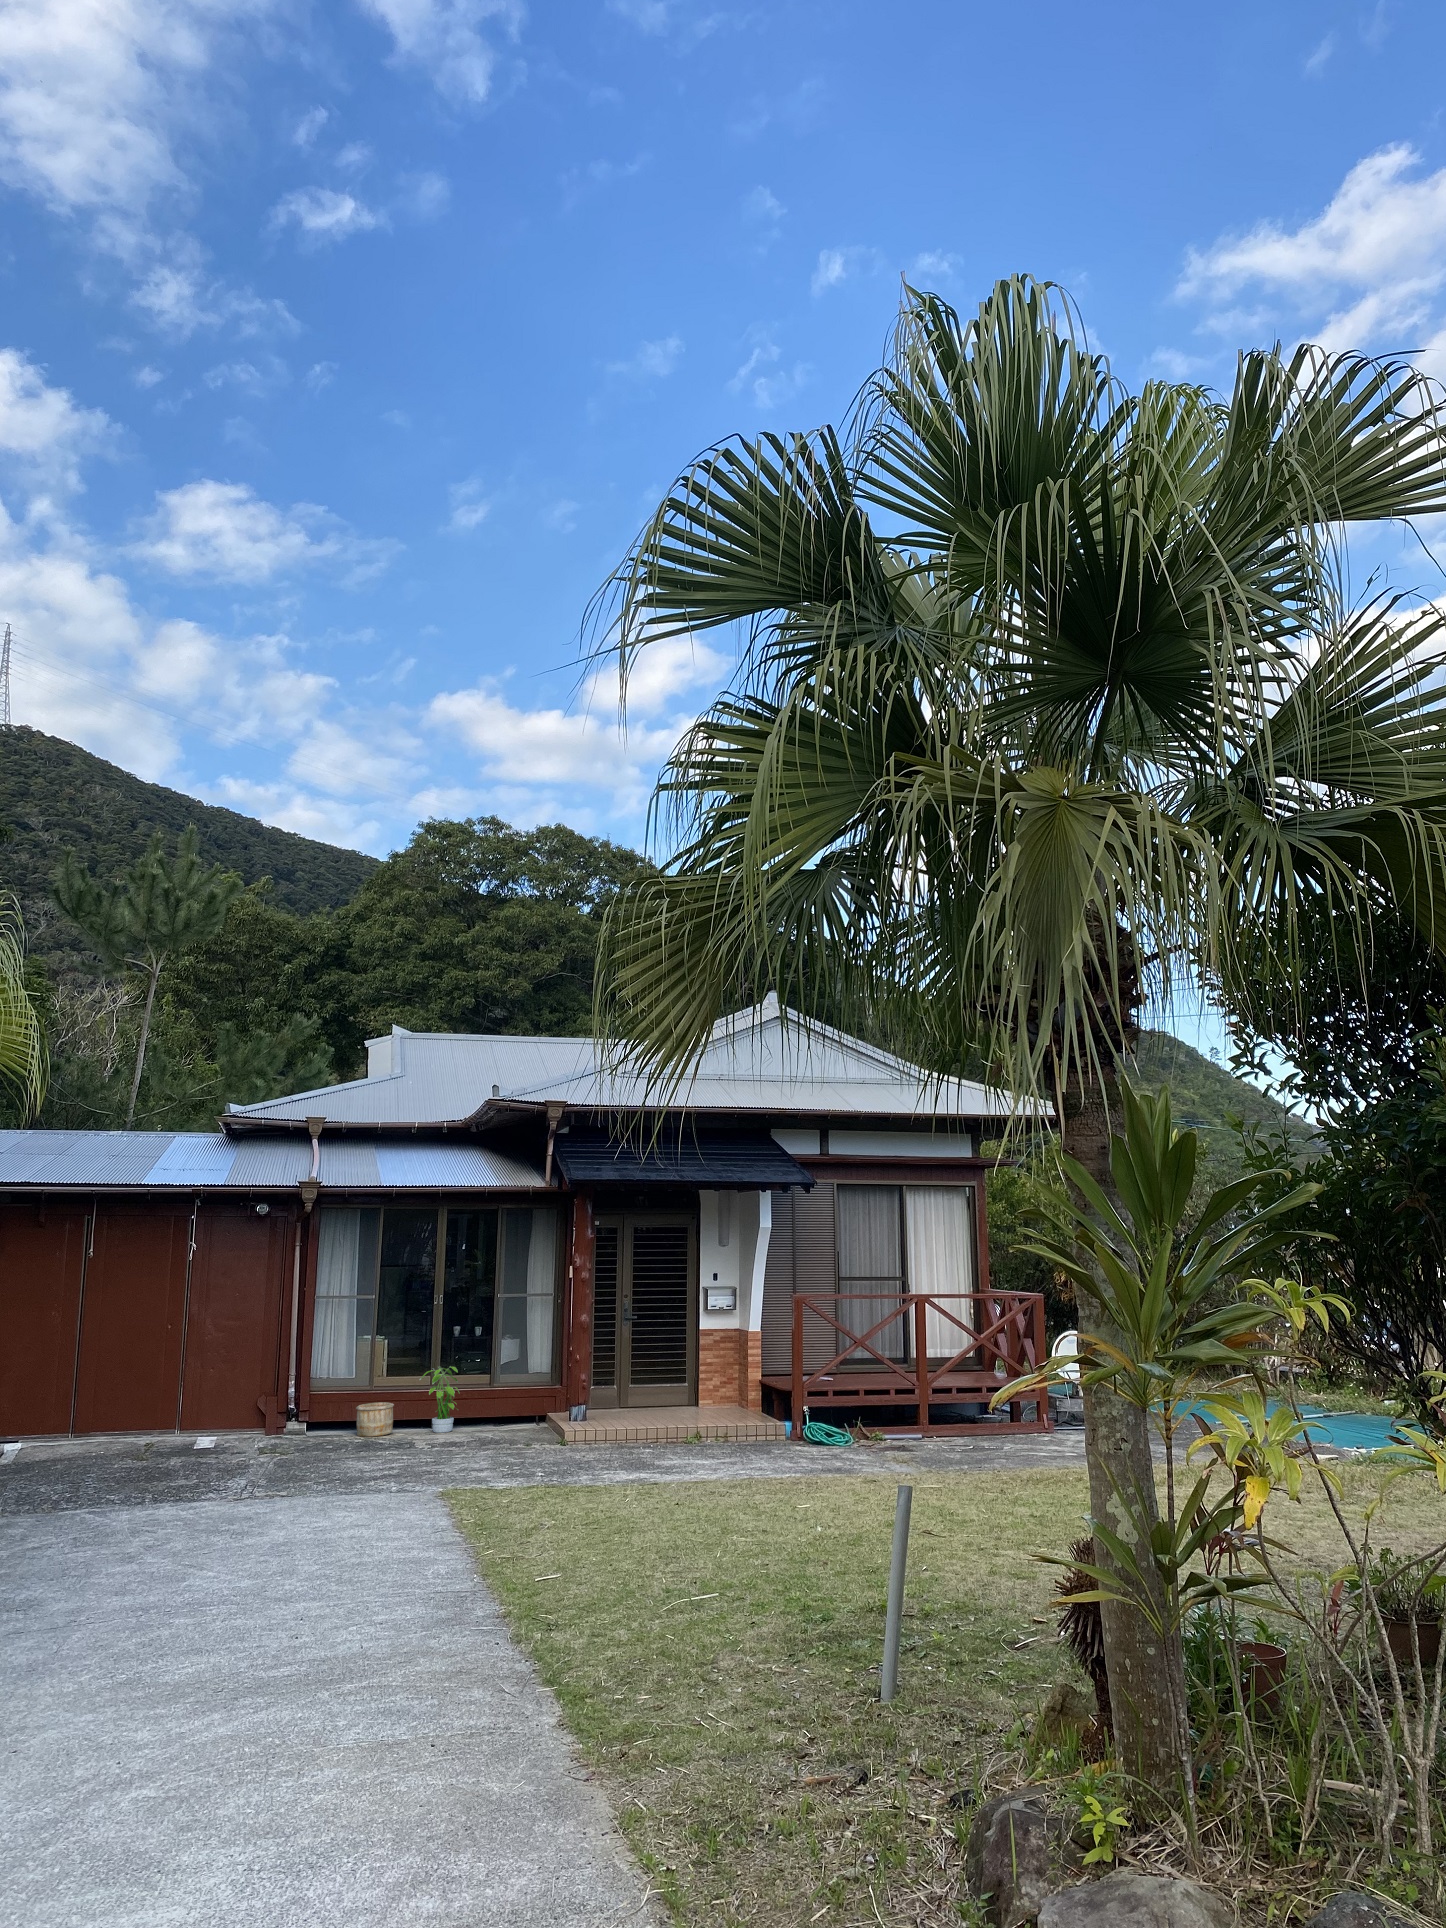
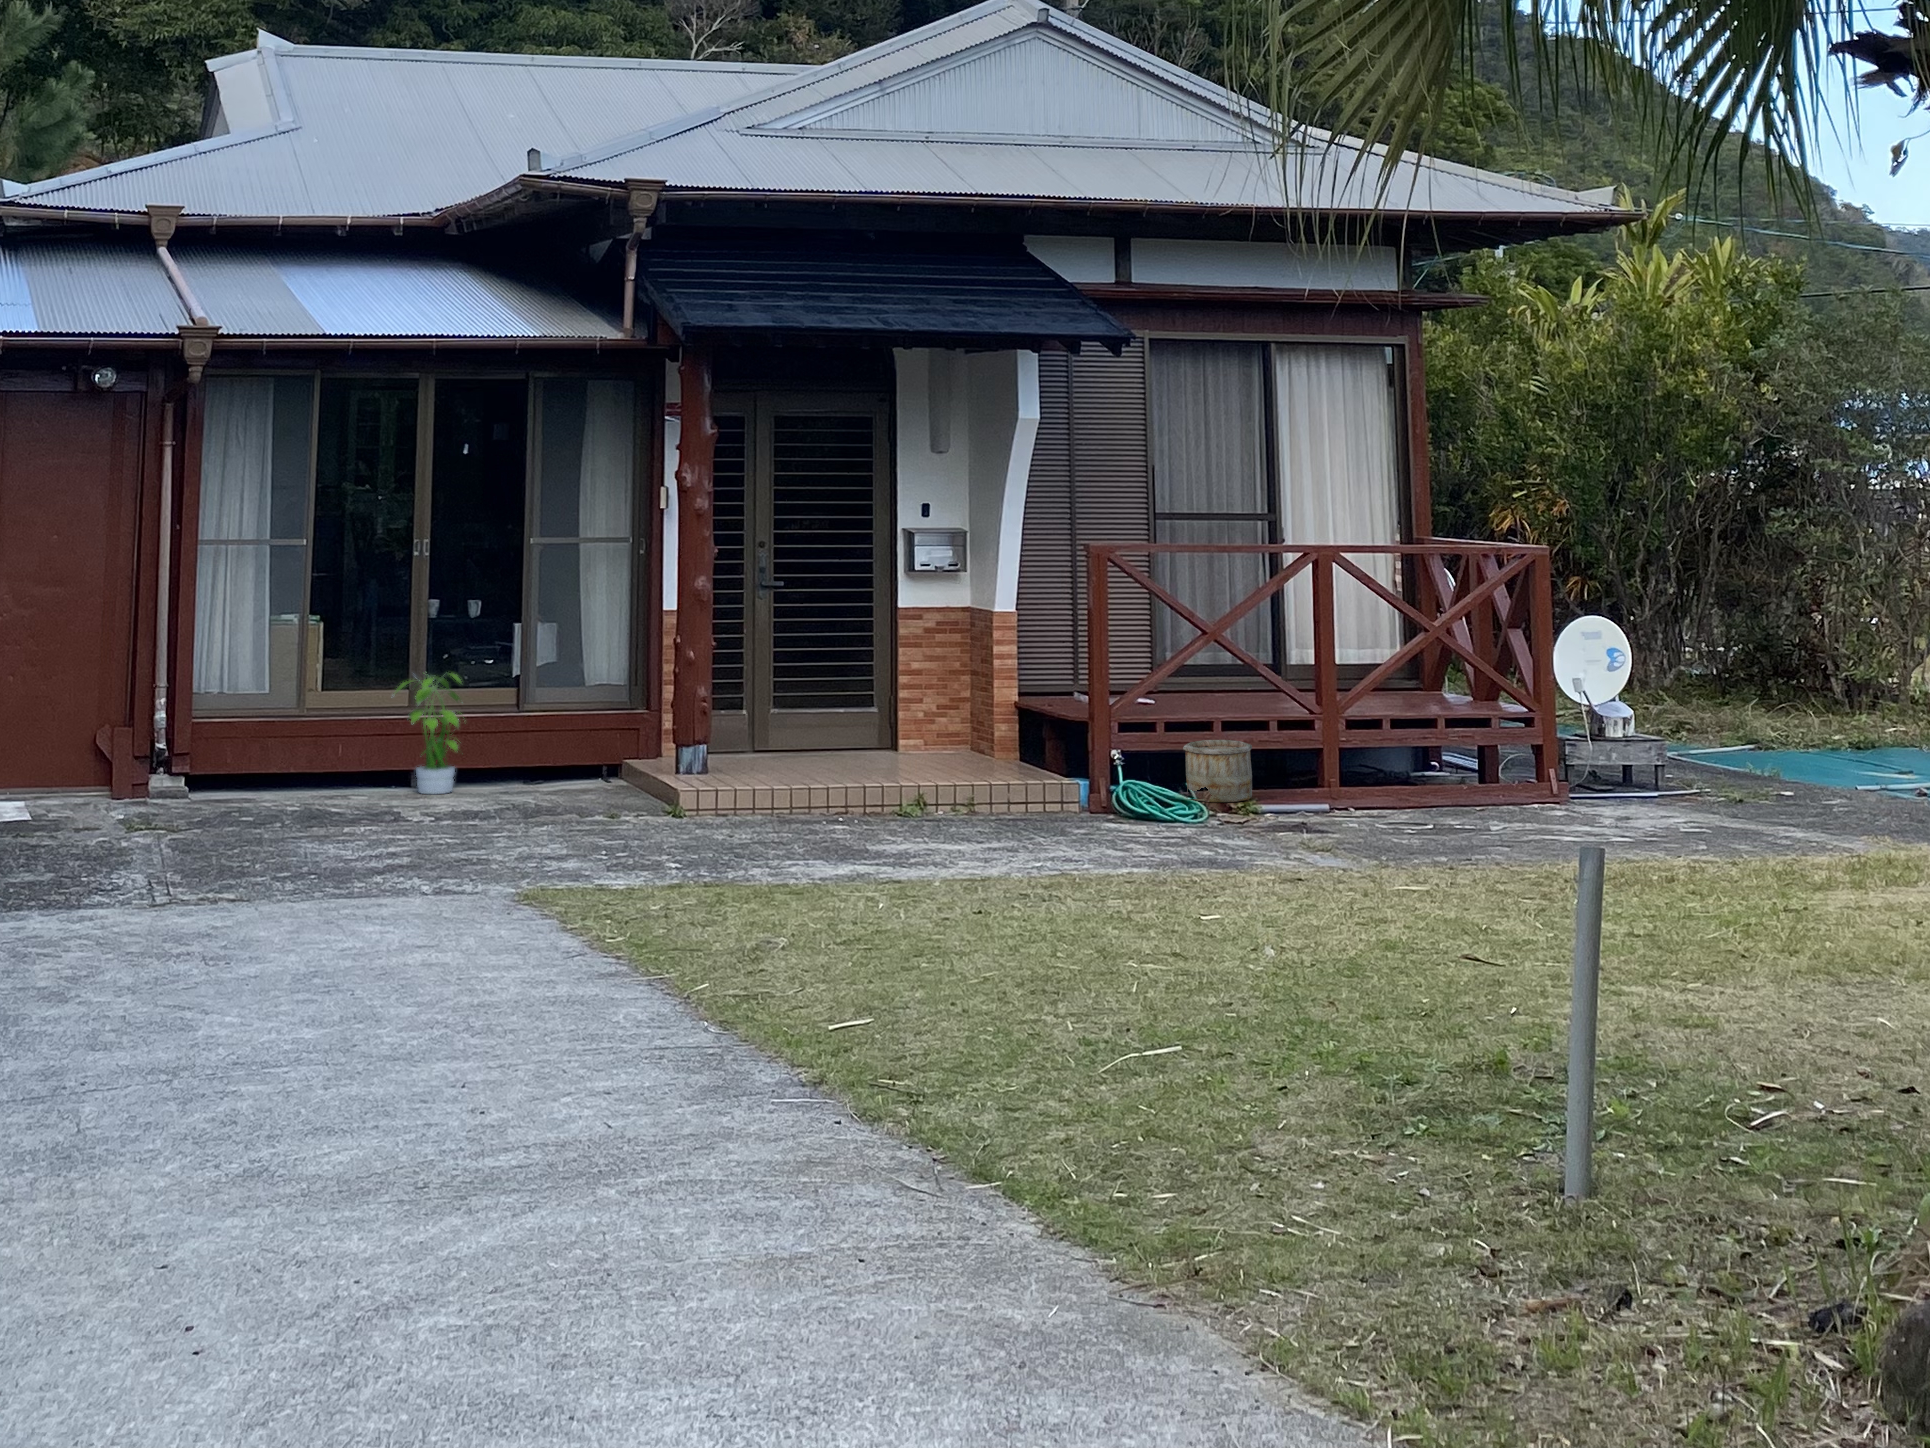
wooden bucket: present [356,1402,394,1437] -> present [1183,740,1252,802]

